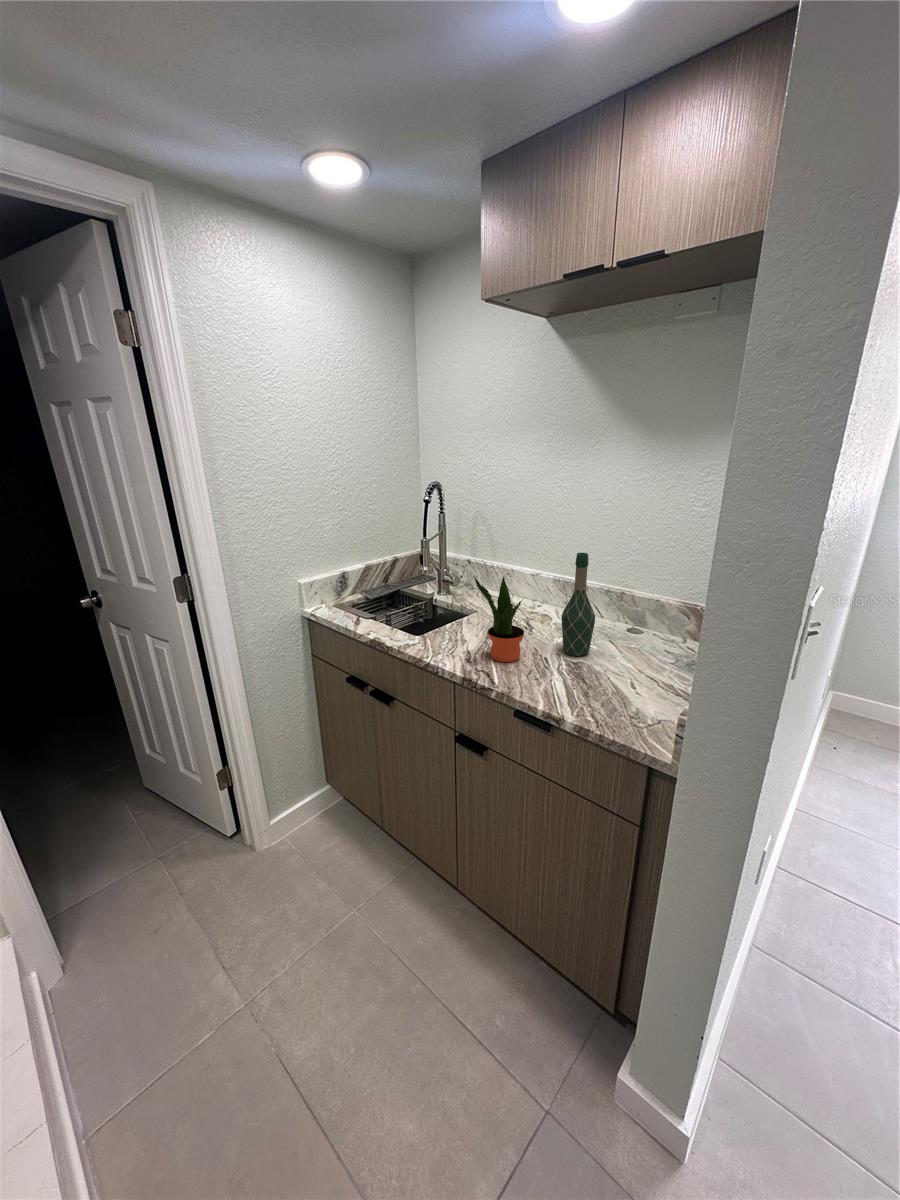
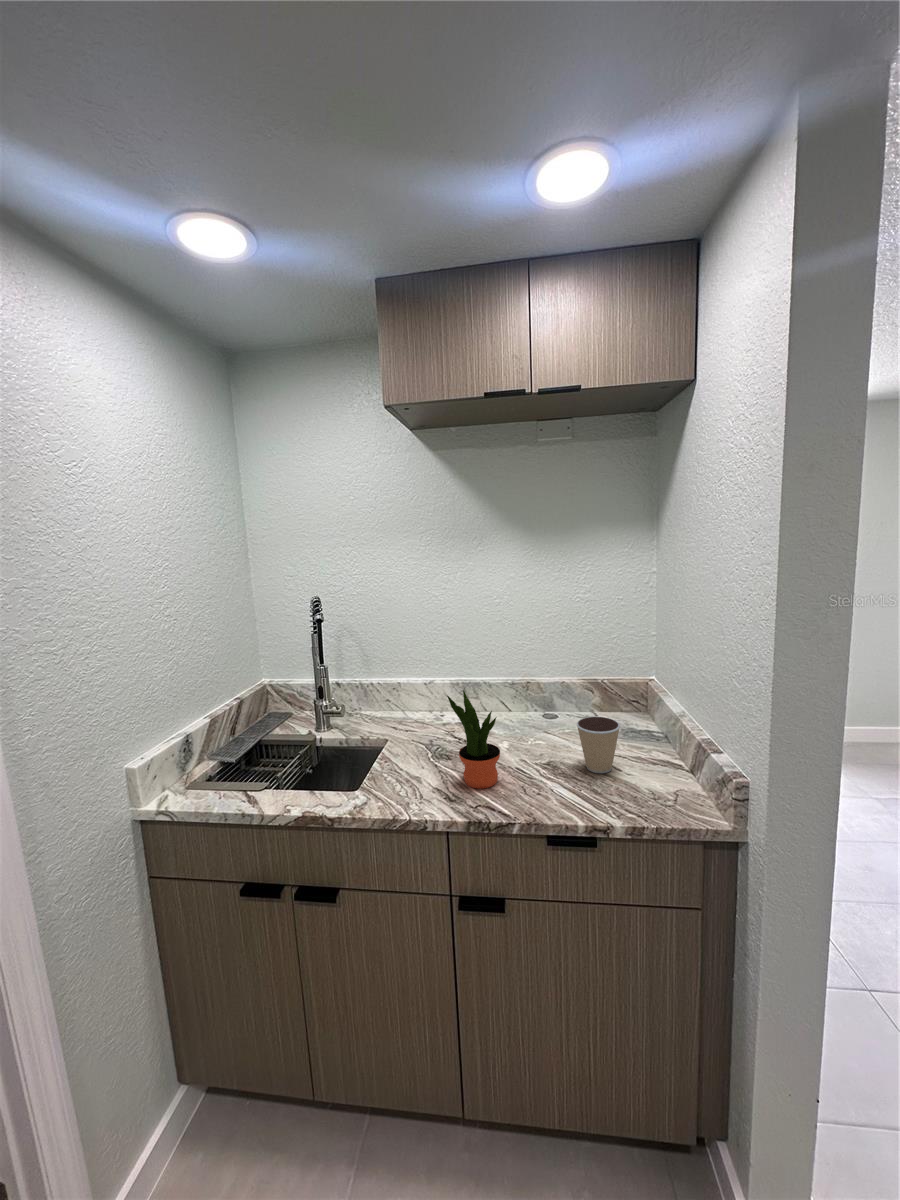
wine bottle: present [561,553,595,656] -> none [514,649,549,758]
coffee cup: none [599,629,644,684] -> present [577,717,620,773]

